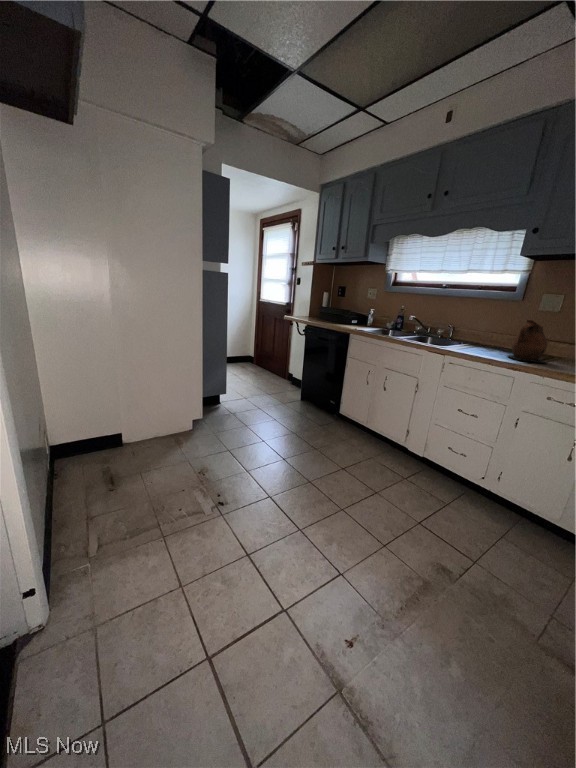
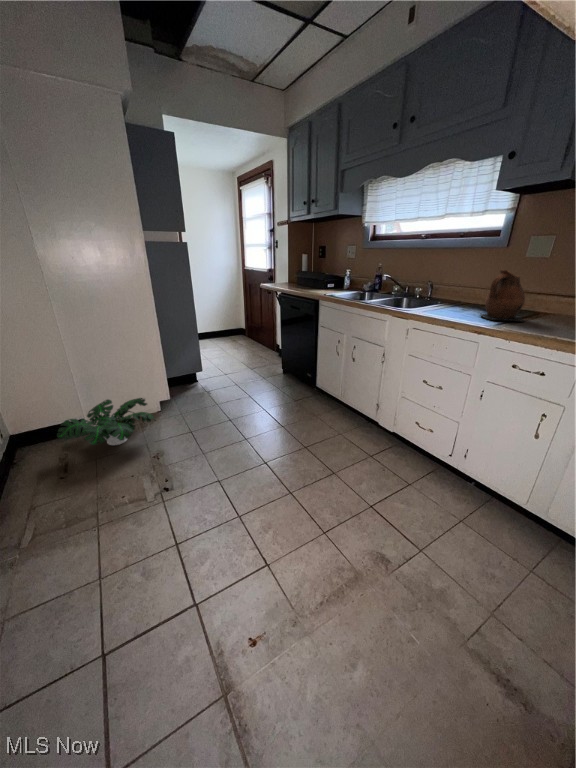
potted plant: none [108,414,202,460] -> present [57,398,156,445]

